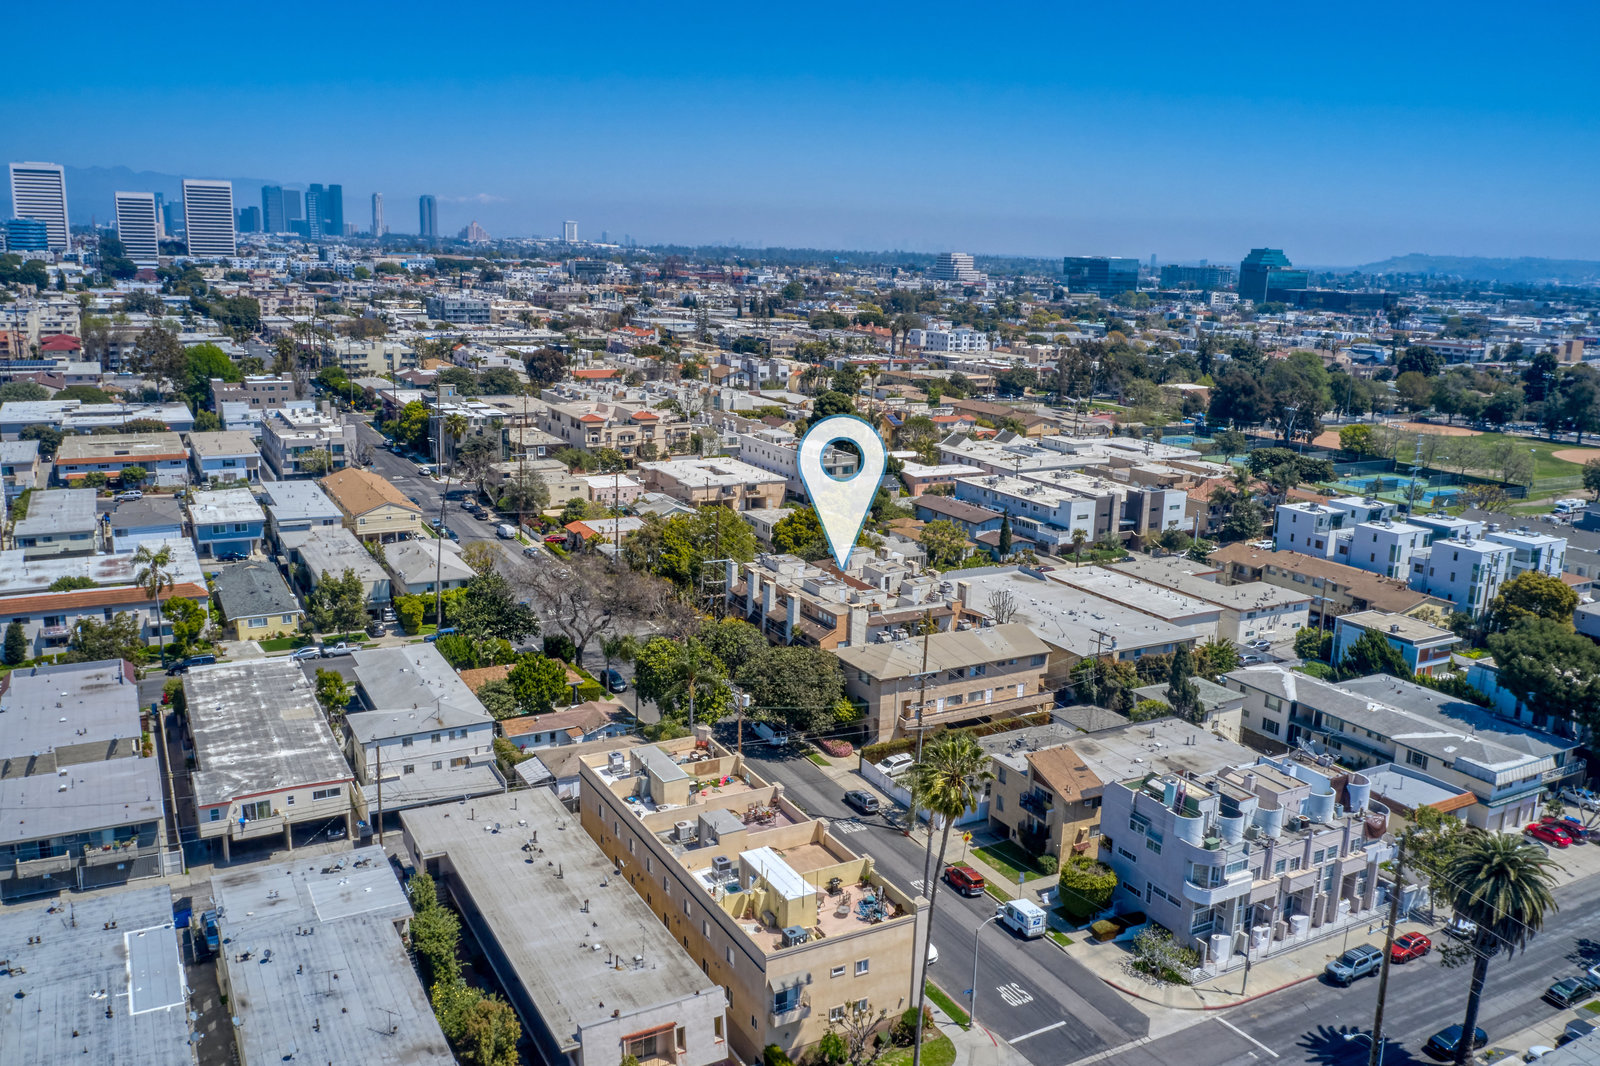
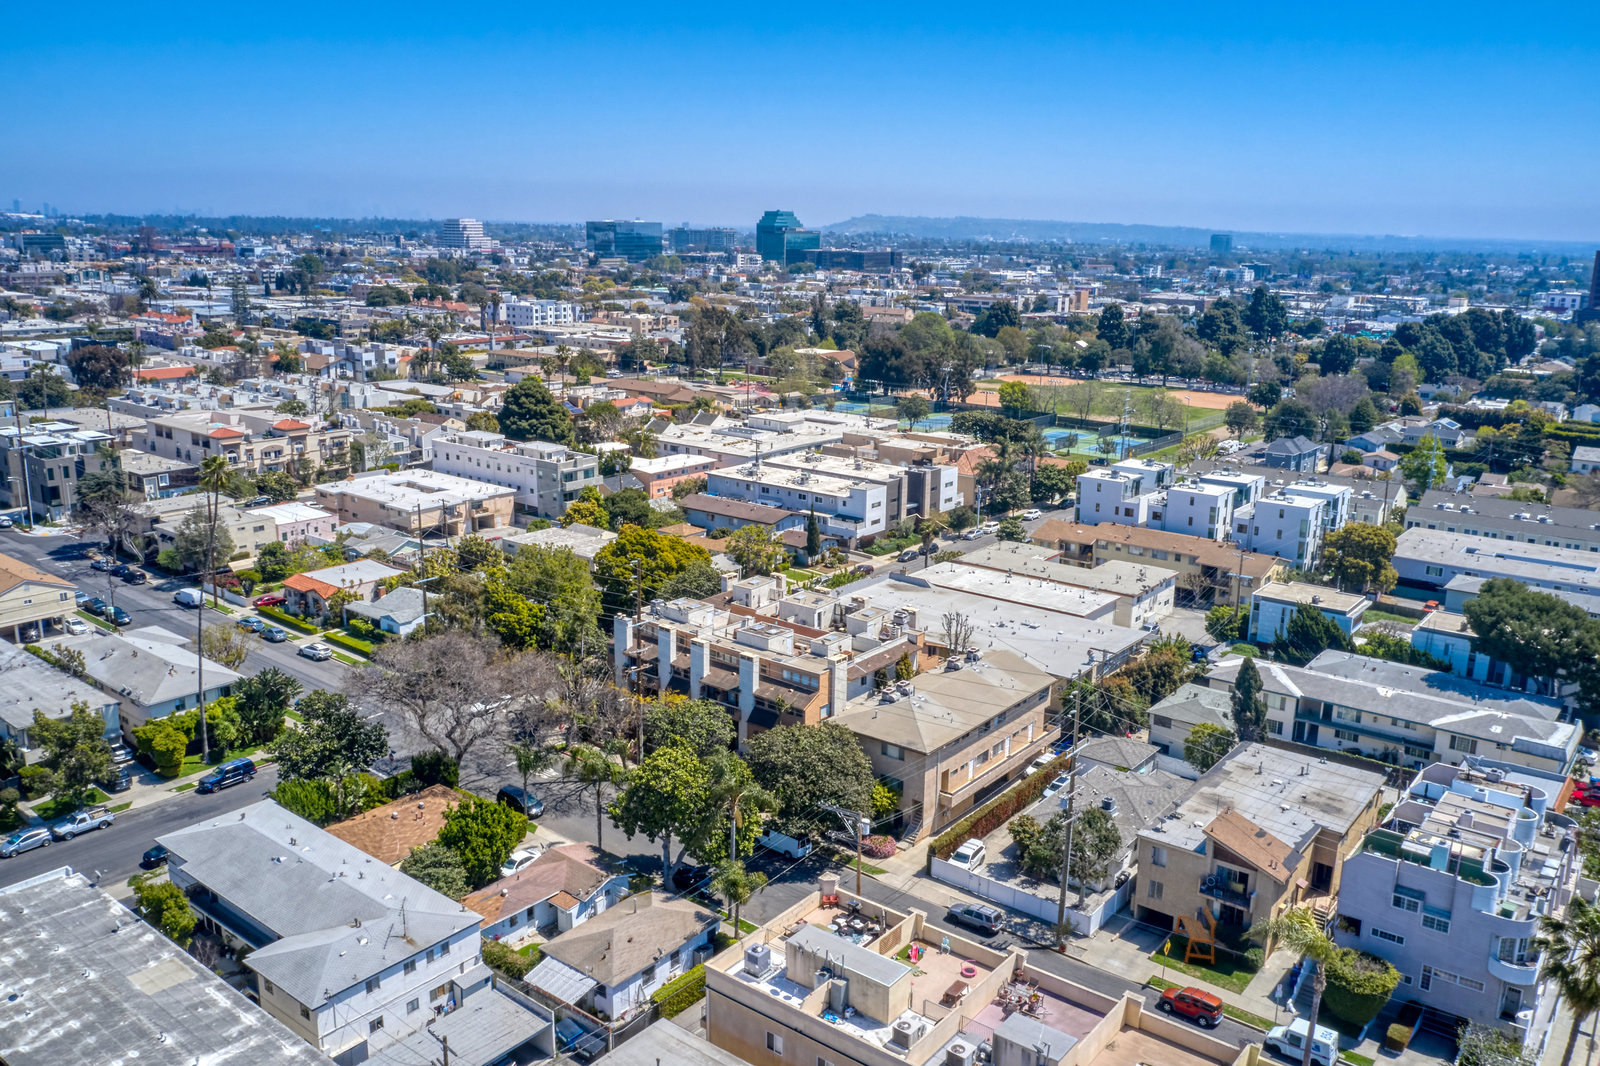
bench: none [996,820,1032,867] -> present [1175,905,1216,964]

